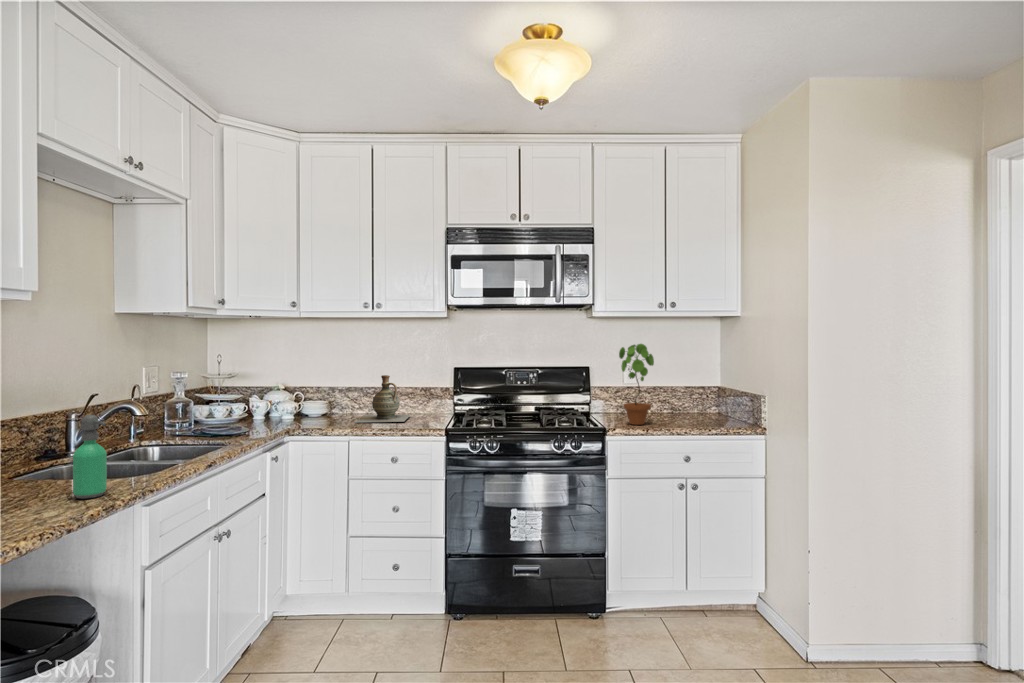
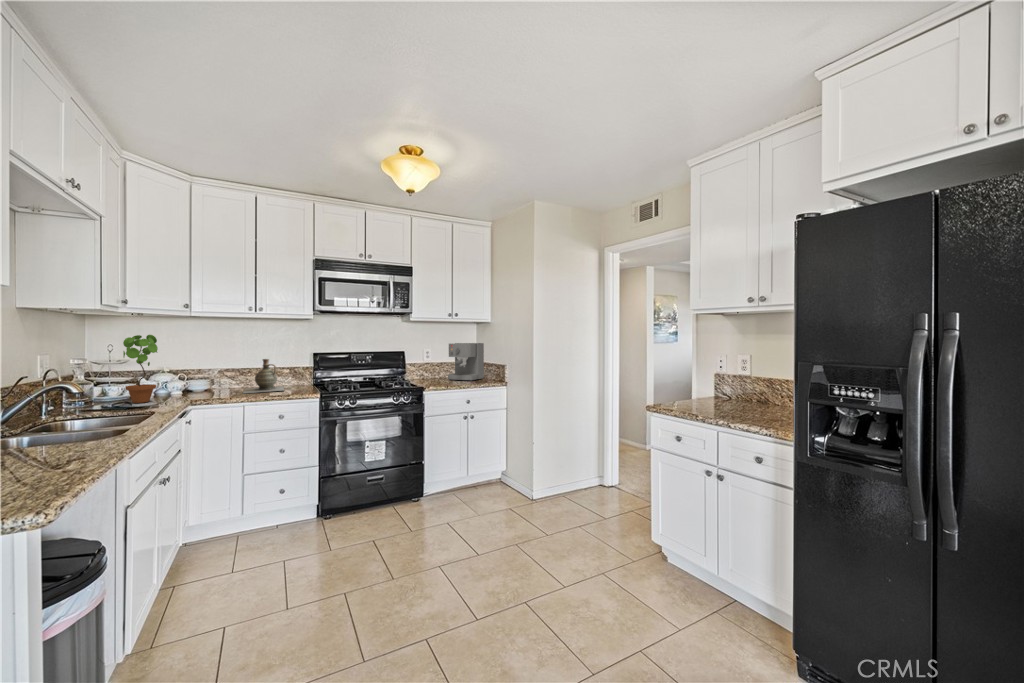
potted plant: present [619,344,654,425] -> present [123,335,158,403]
coffee maker: none [660,353,726,422] -> present [448,343,484,381]
soap dispenser: present [73,415,107,499] -> none [59,387,96,455]

